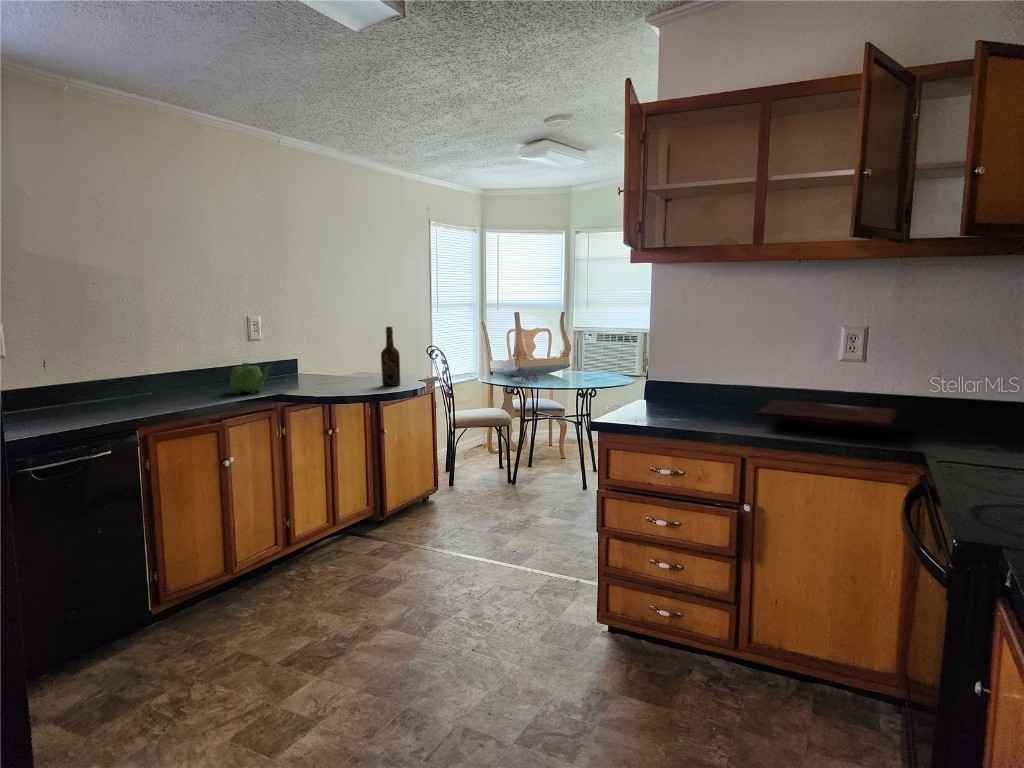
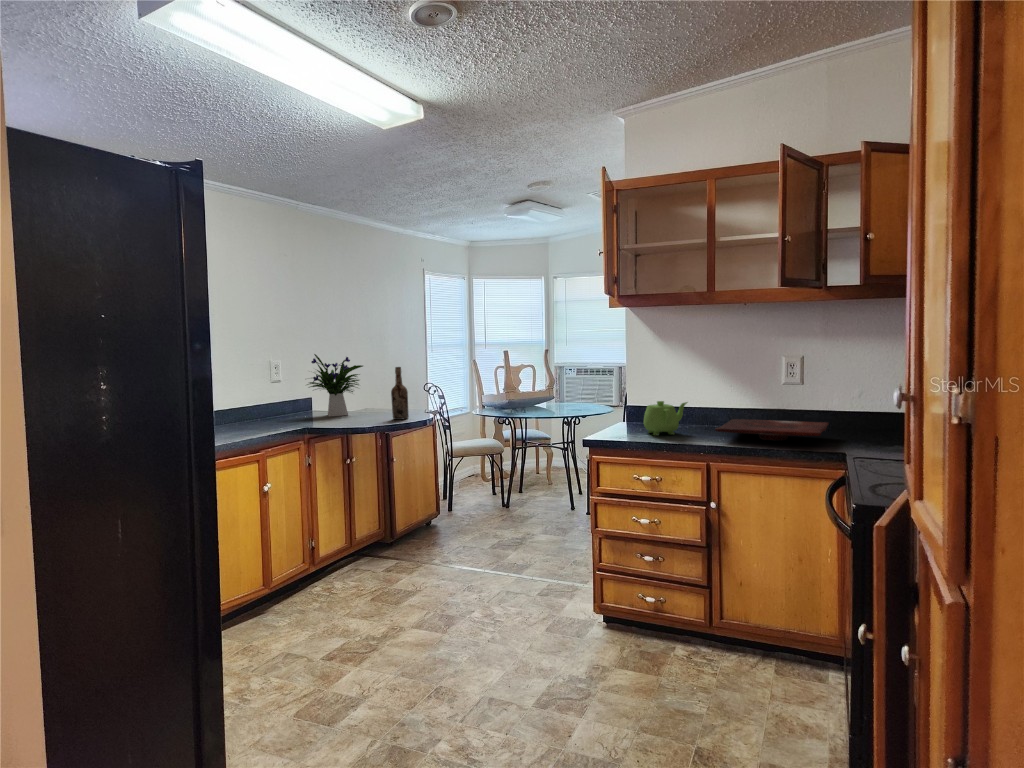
flower arrangement: none [288,309,356,380] -> present [307,354,363,417]
teapot: present [230,363,271,394] -> present [644,401,687,435]

